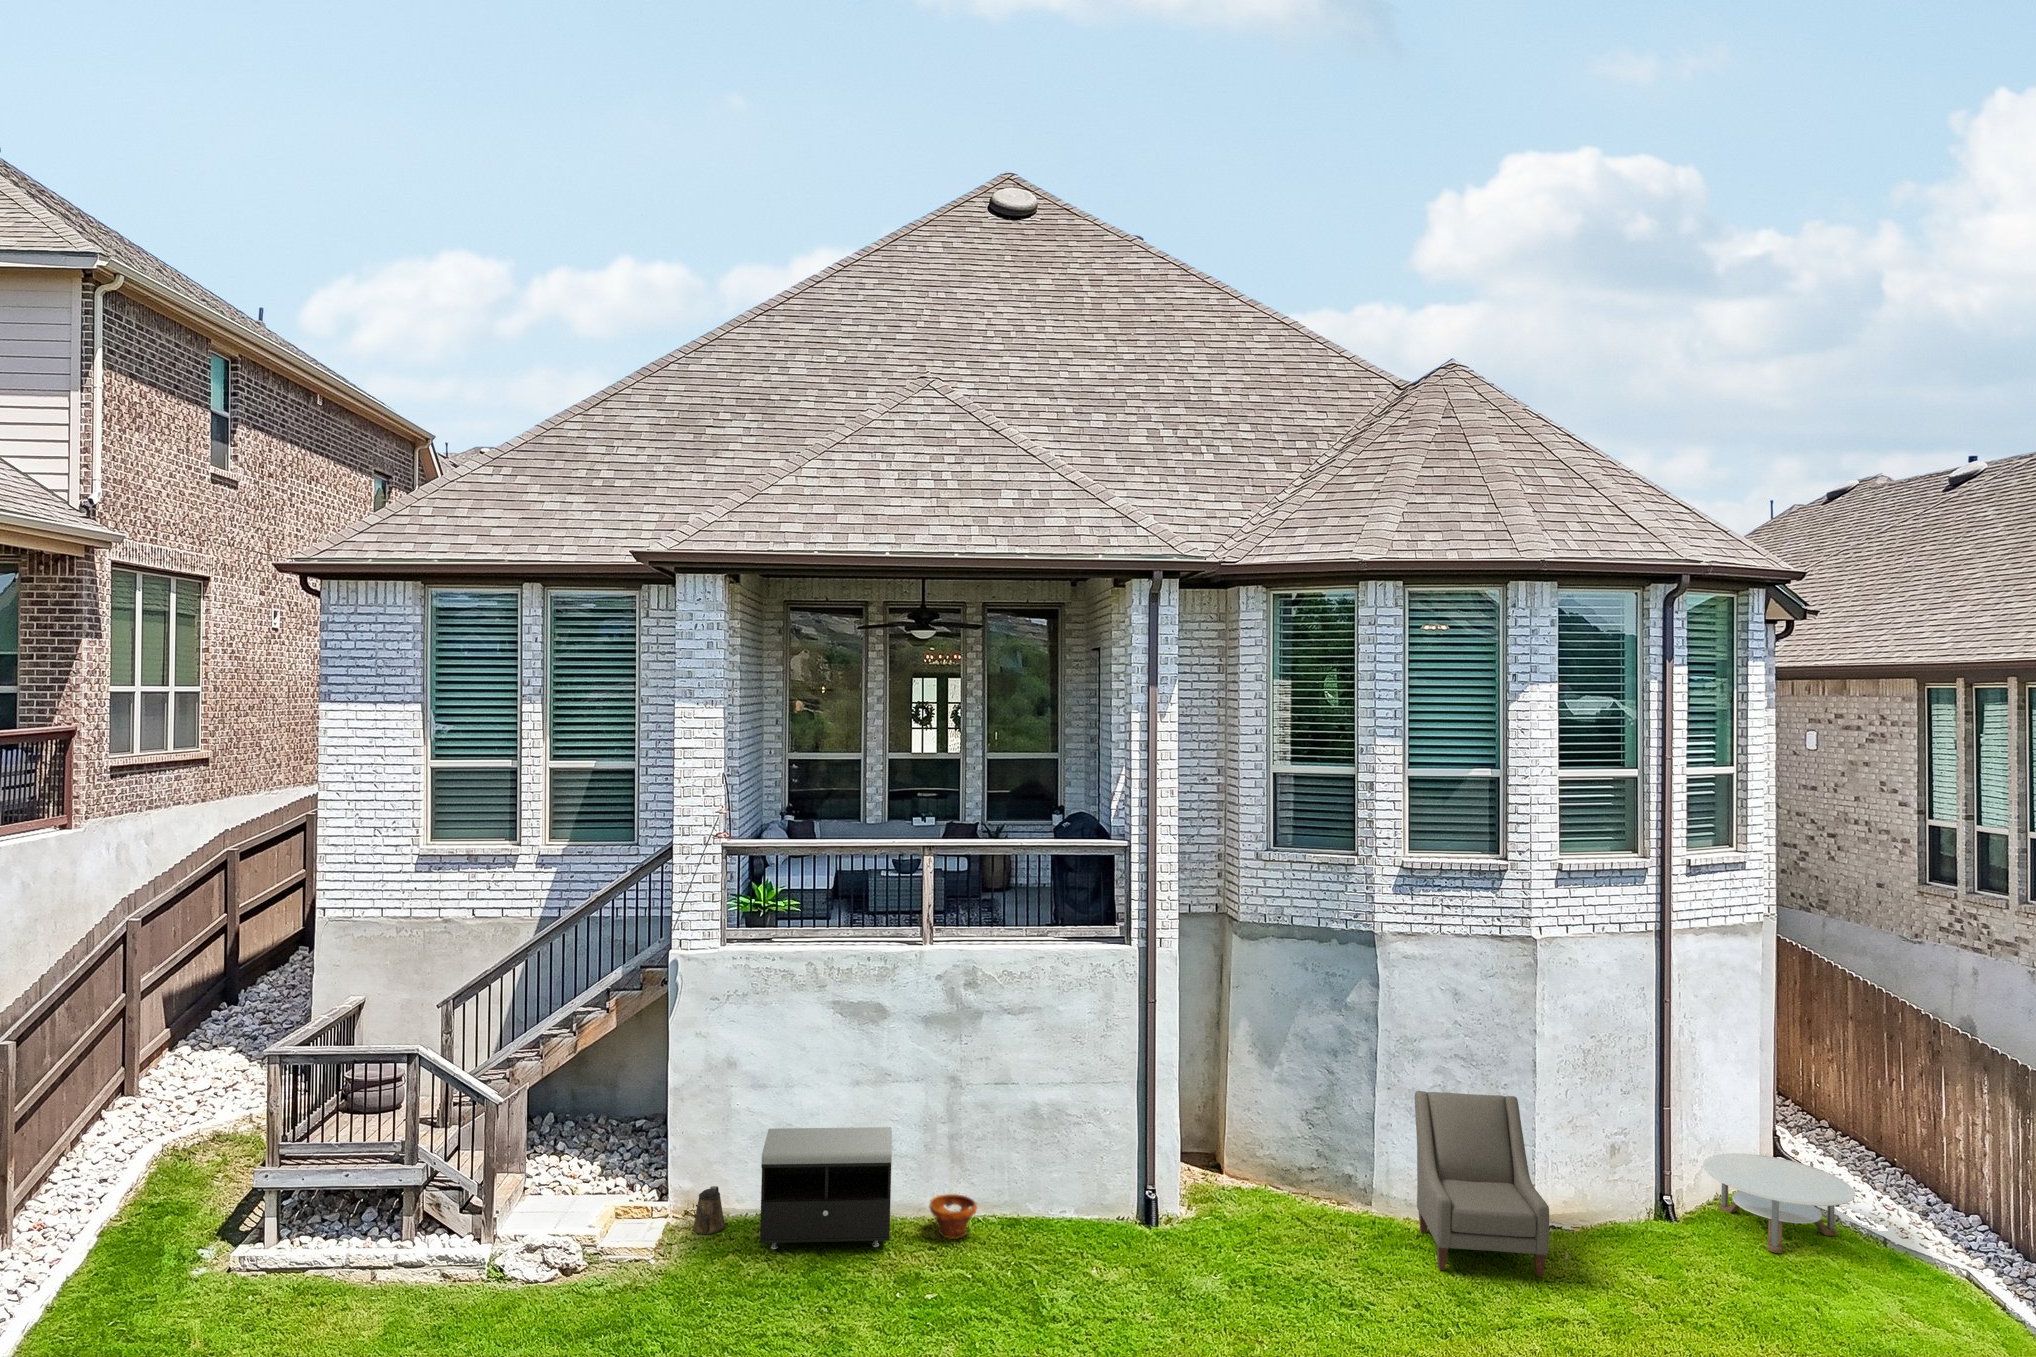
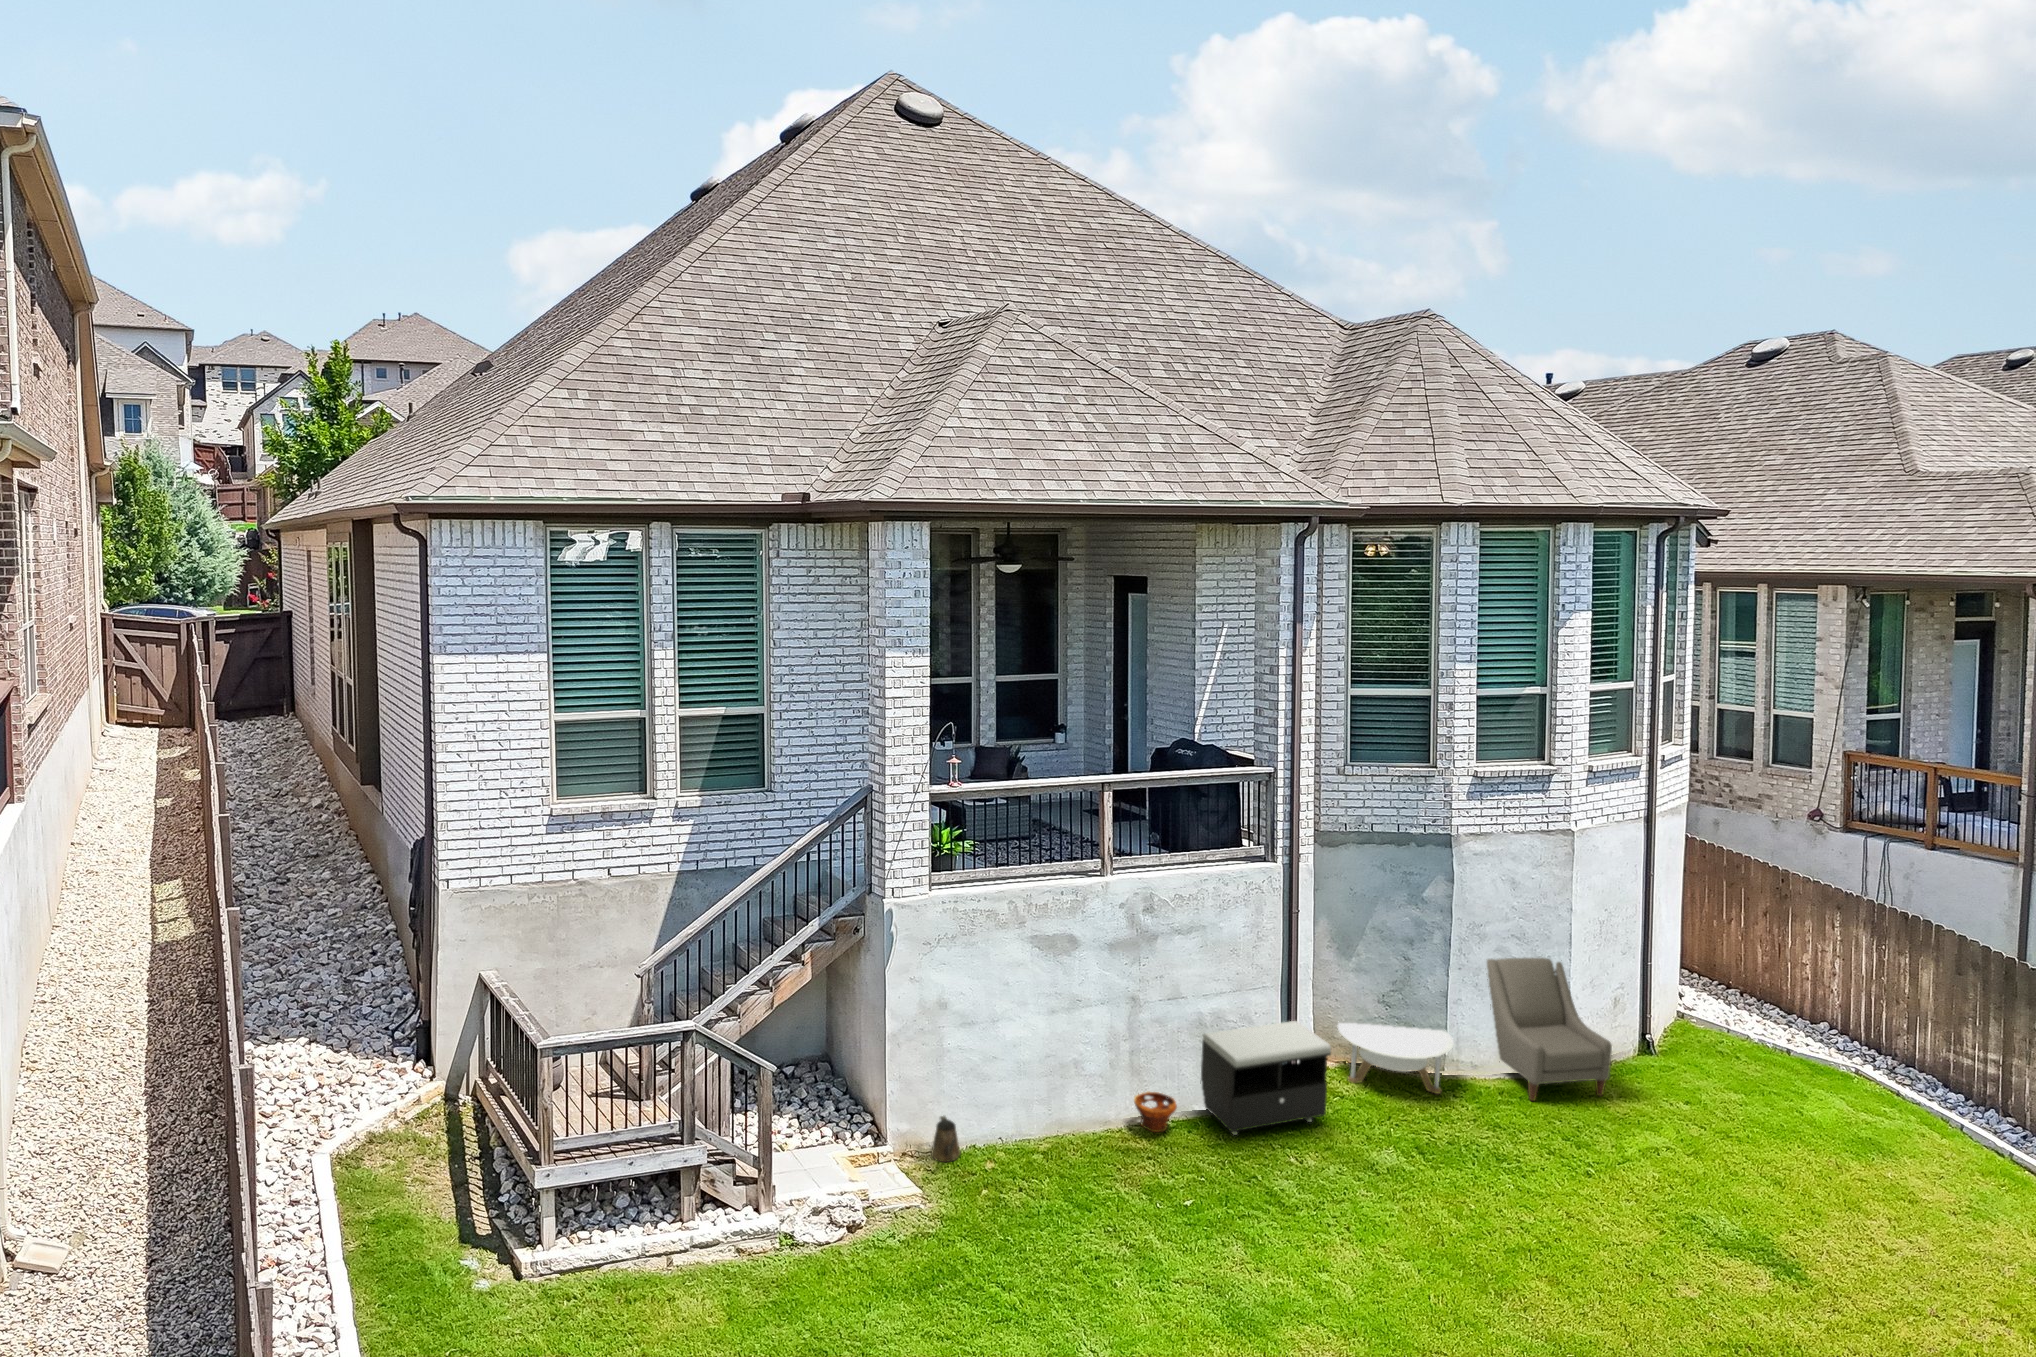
storage bench: present [760,1127,892,1249] -> present [1201,1021,1331,1135]
round table: present [1703,1153,1855,1253] -> present [1338,1023,1454,1094]

